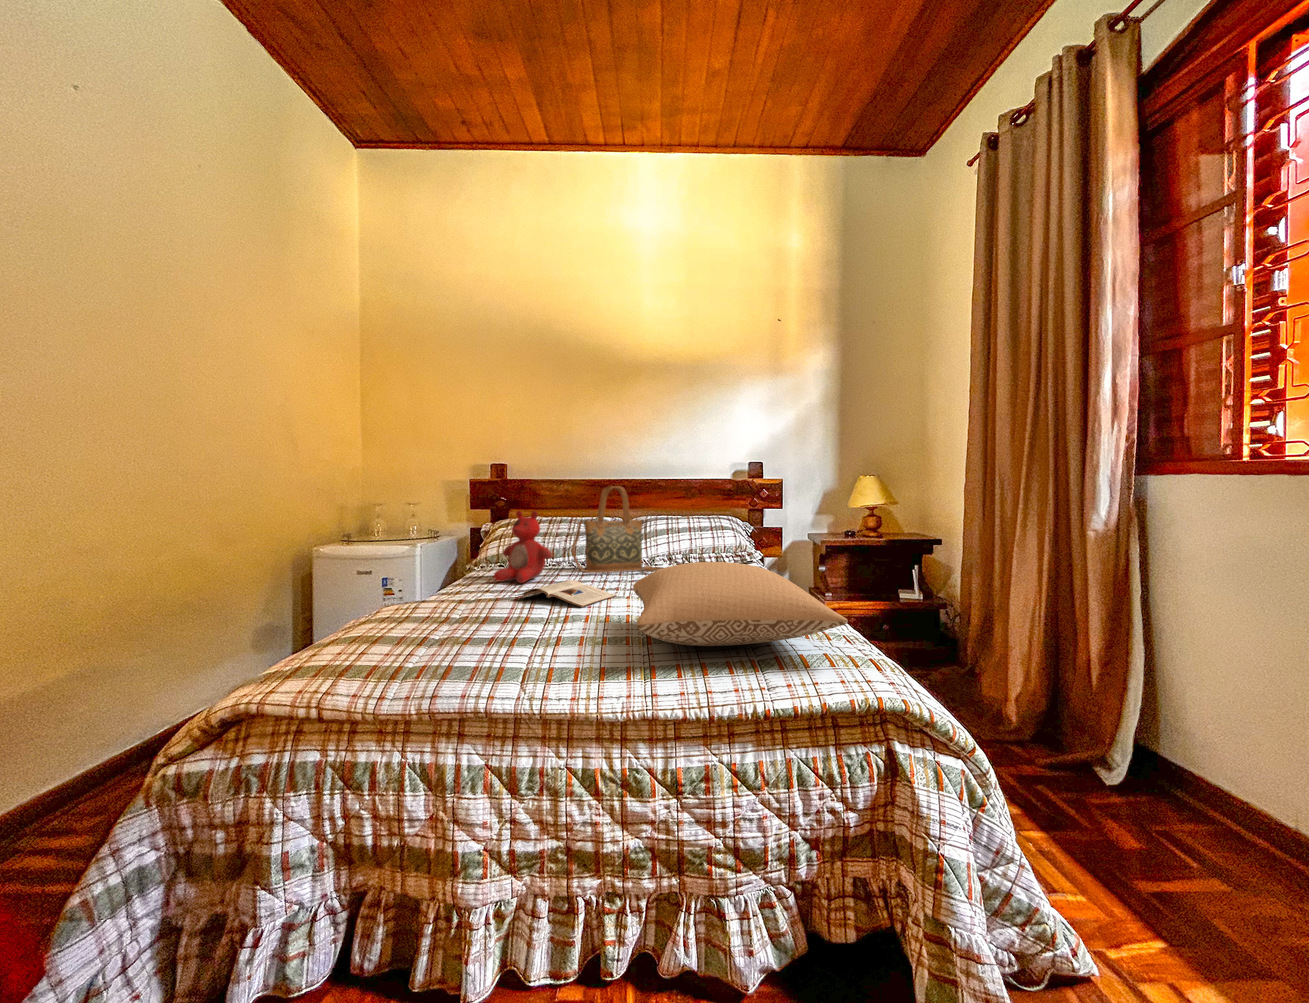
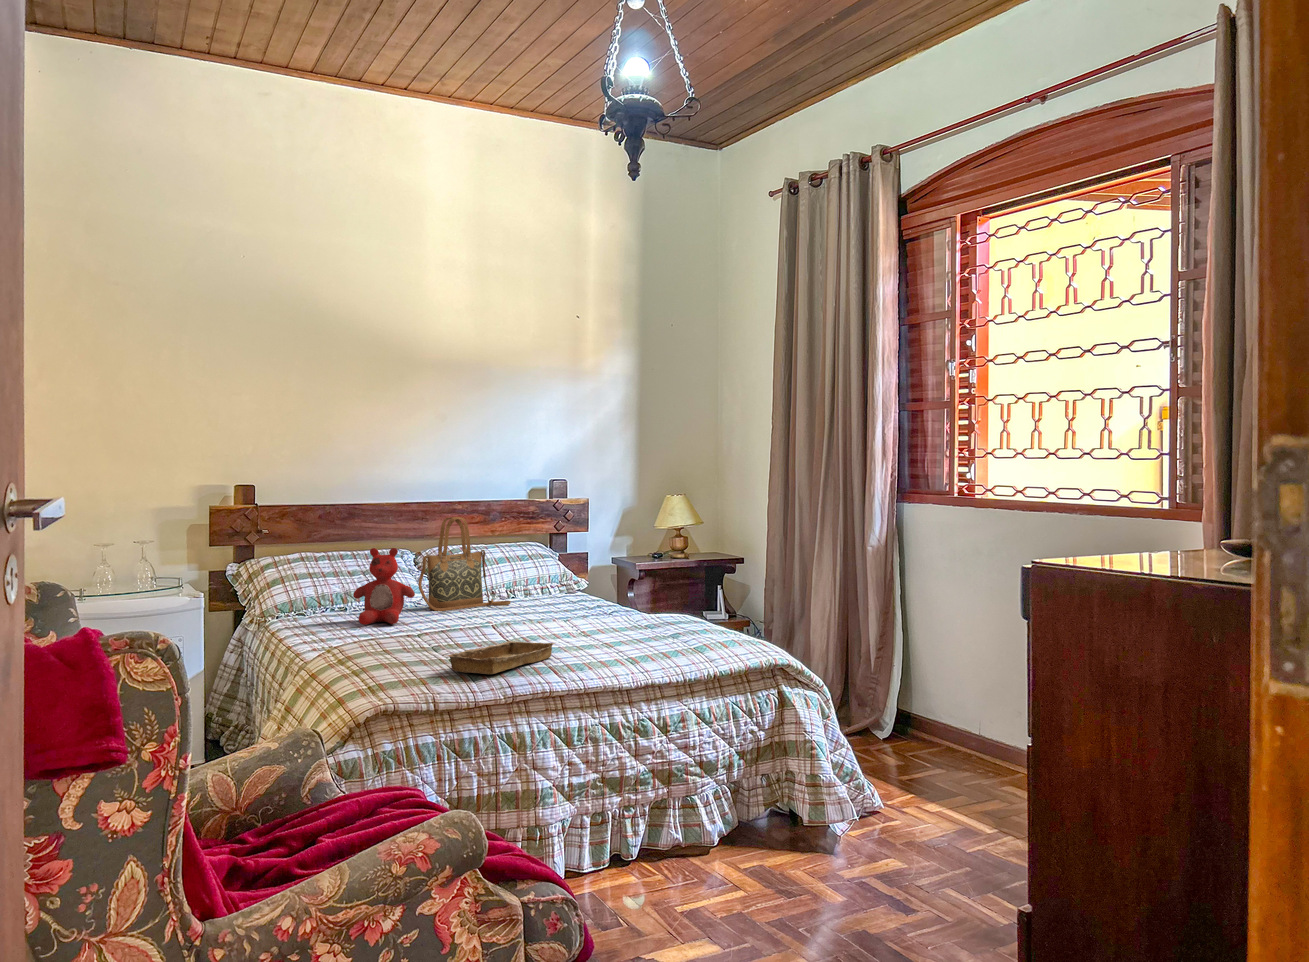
pillow: present [633,562,848,646] -> none [565,584,749,645]
magazine: present [515,580,615,607] -> none [424,615,511,636]
tray: none [402,620,570,671] -> present [446,641,555,674]

